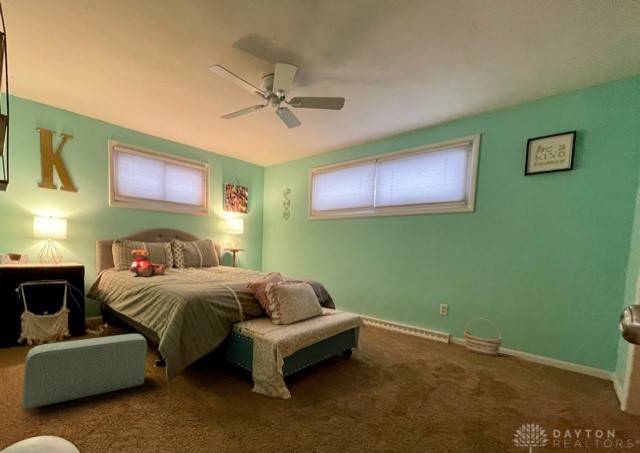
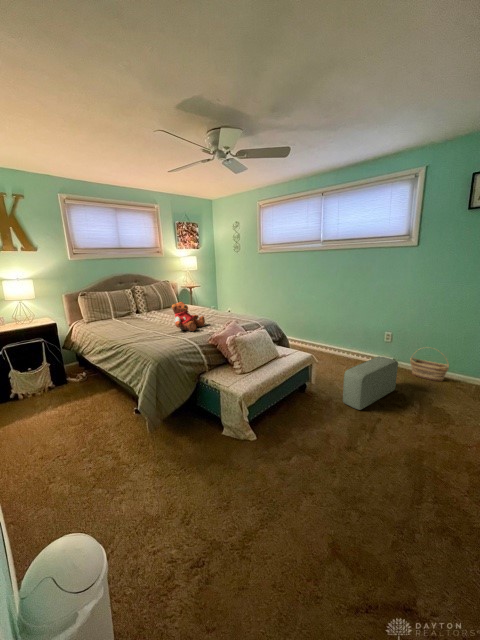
teddy bear: present [130,249,165,277] -> present [172,302,205,331]
pouf: present [22,334,147,409] -> present [343,356,398,410]

